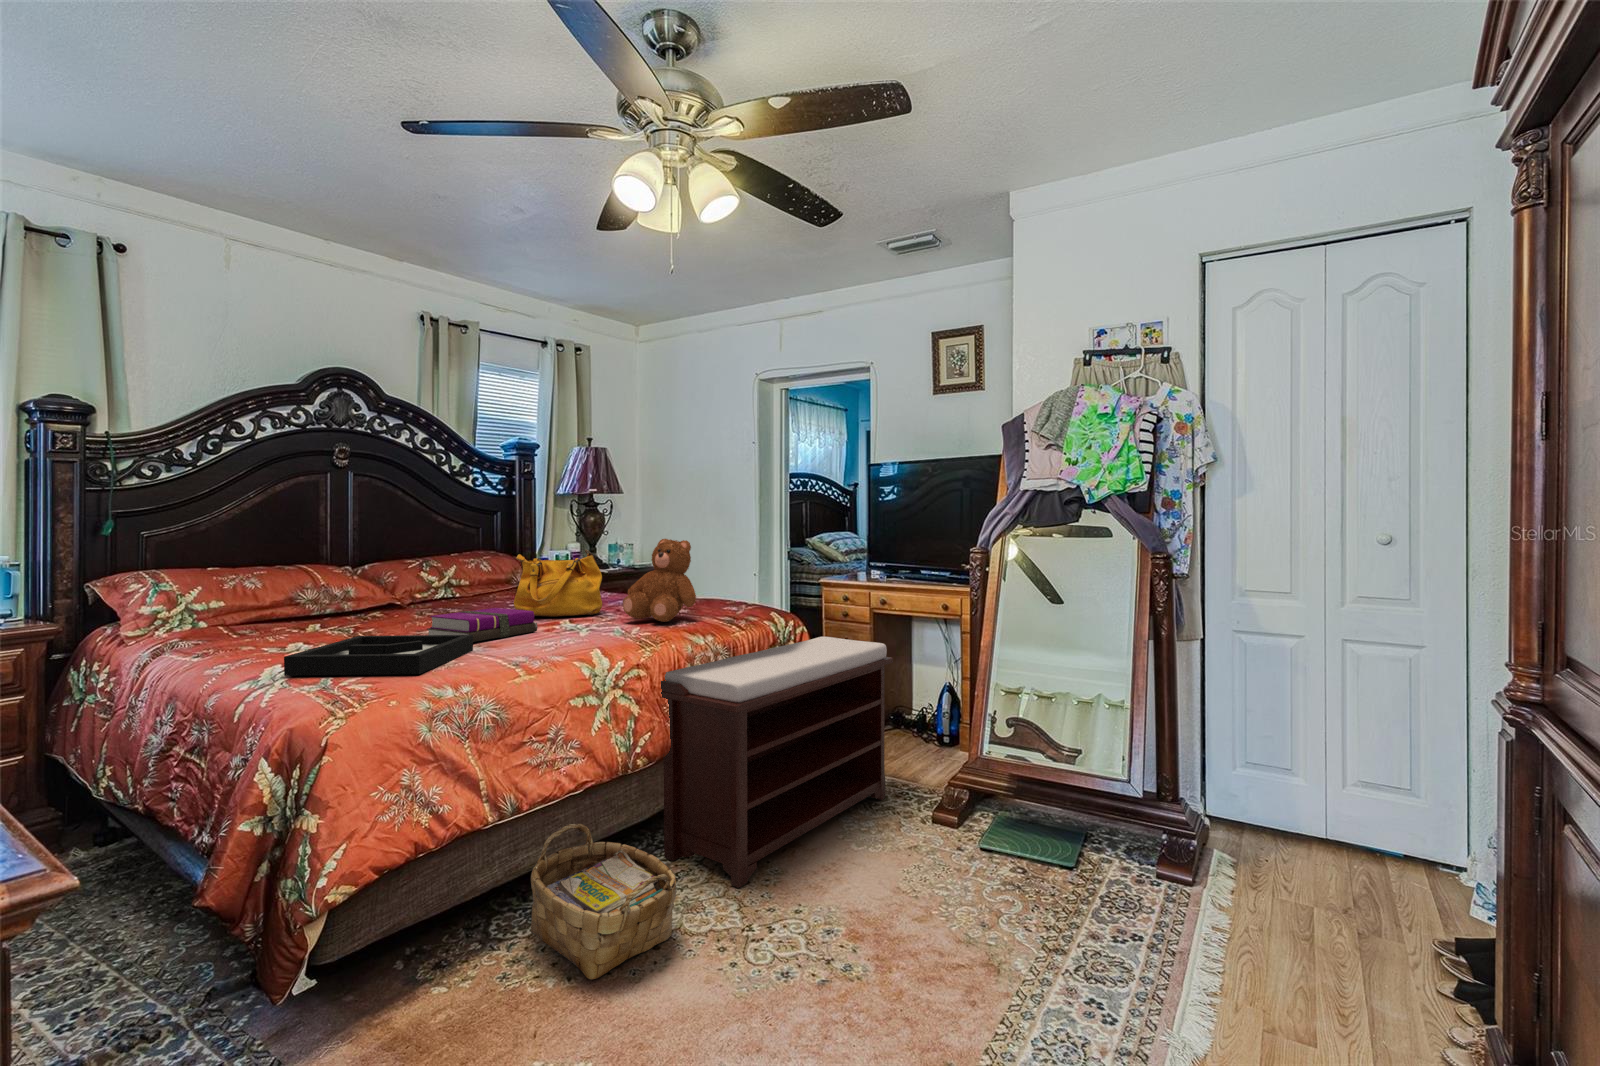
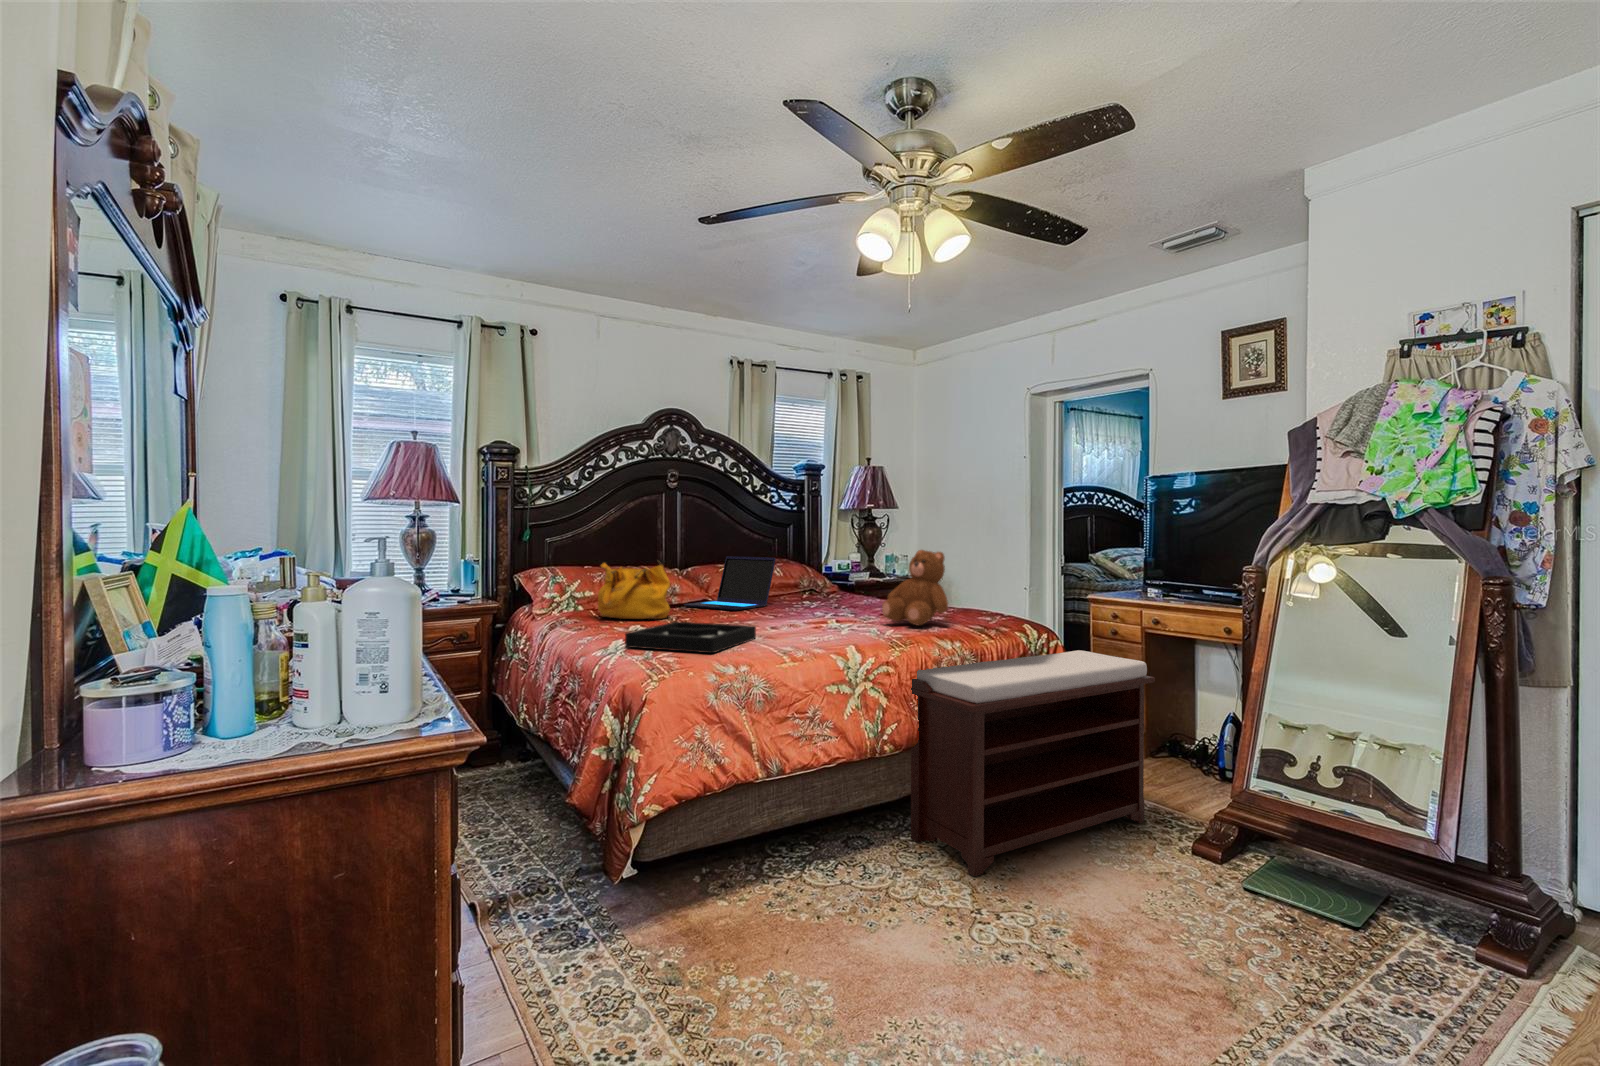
handbag: present [514,550,602,617] -> present [598,561,670,619]
laptop: none [362,551,486,616] -> present [684,556,776,610]
notebook: present [427,608,538,642] -> none [724,605,809,633]
woven basket: present [531,824,676,979] -> none [791,791,910,923]

